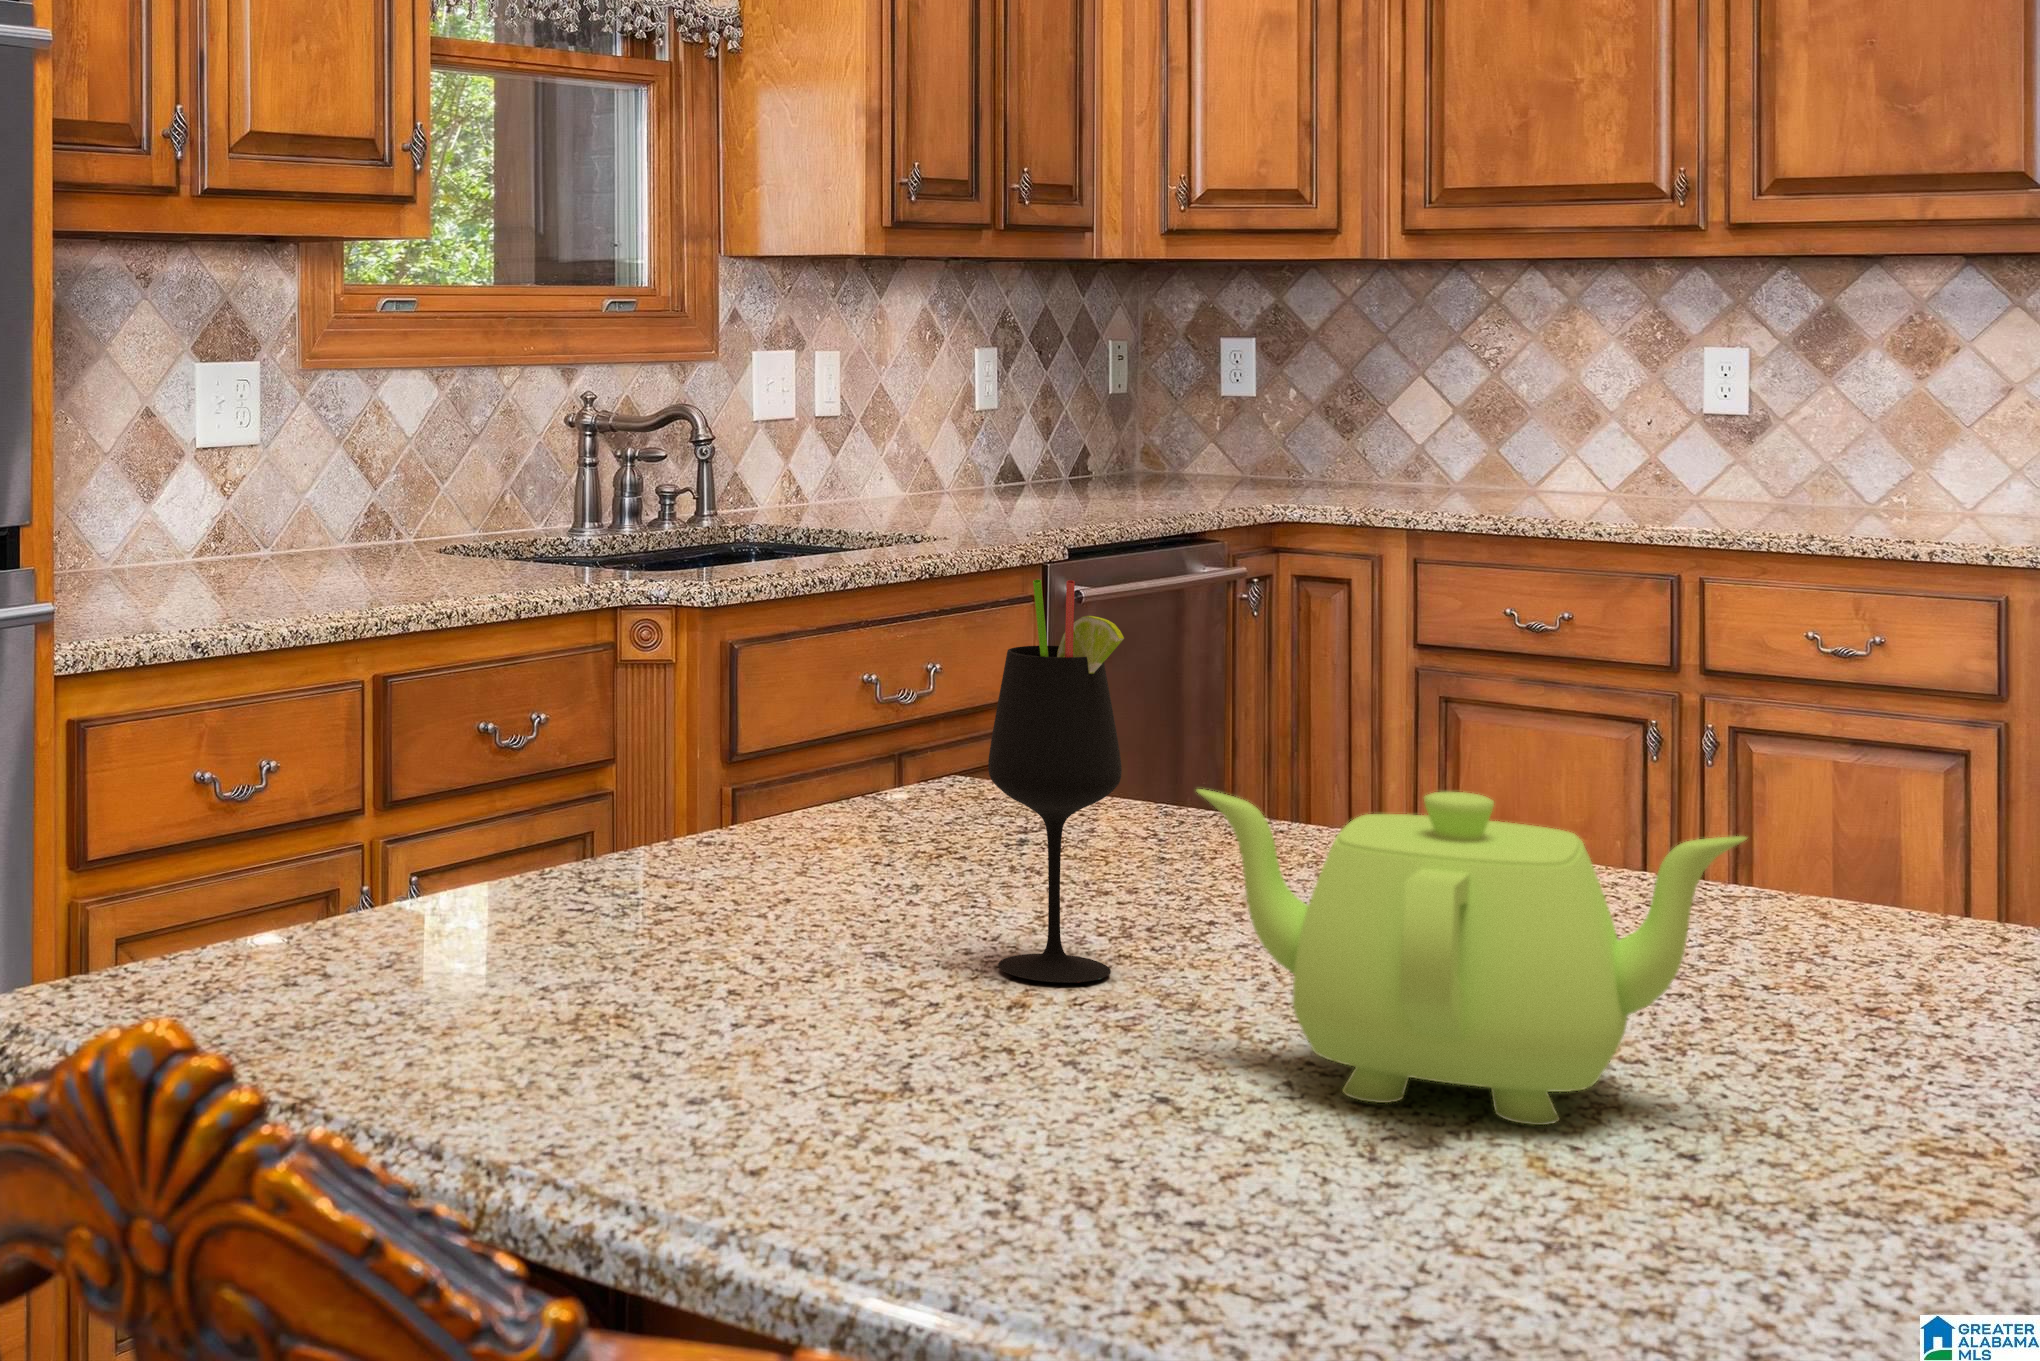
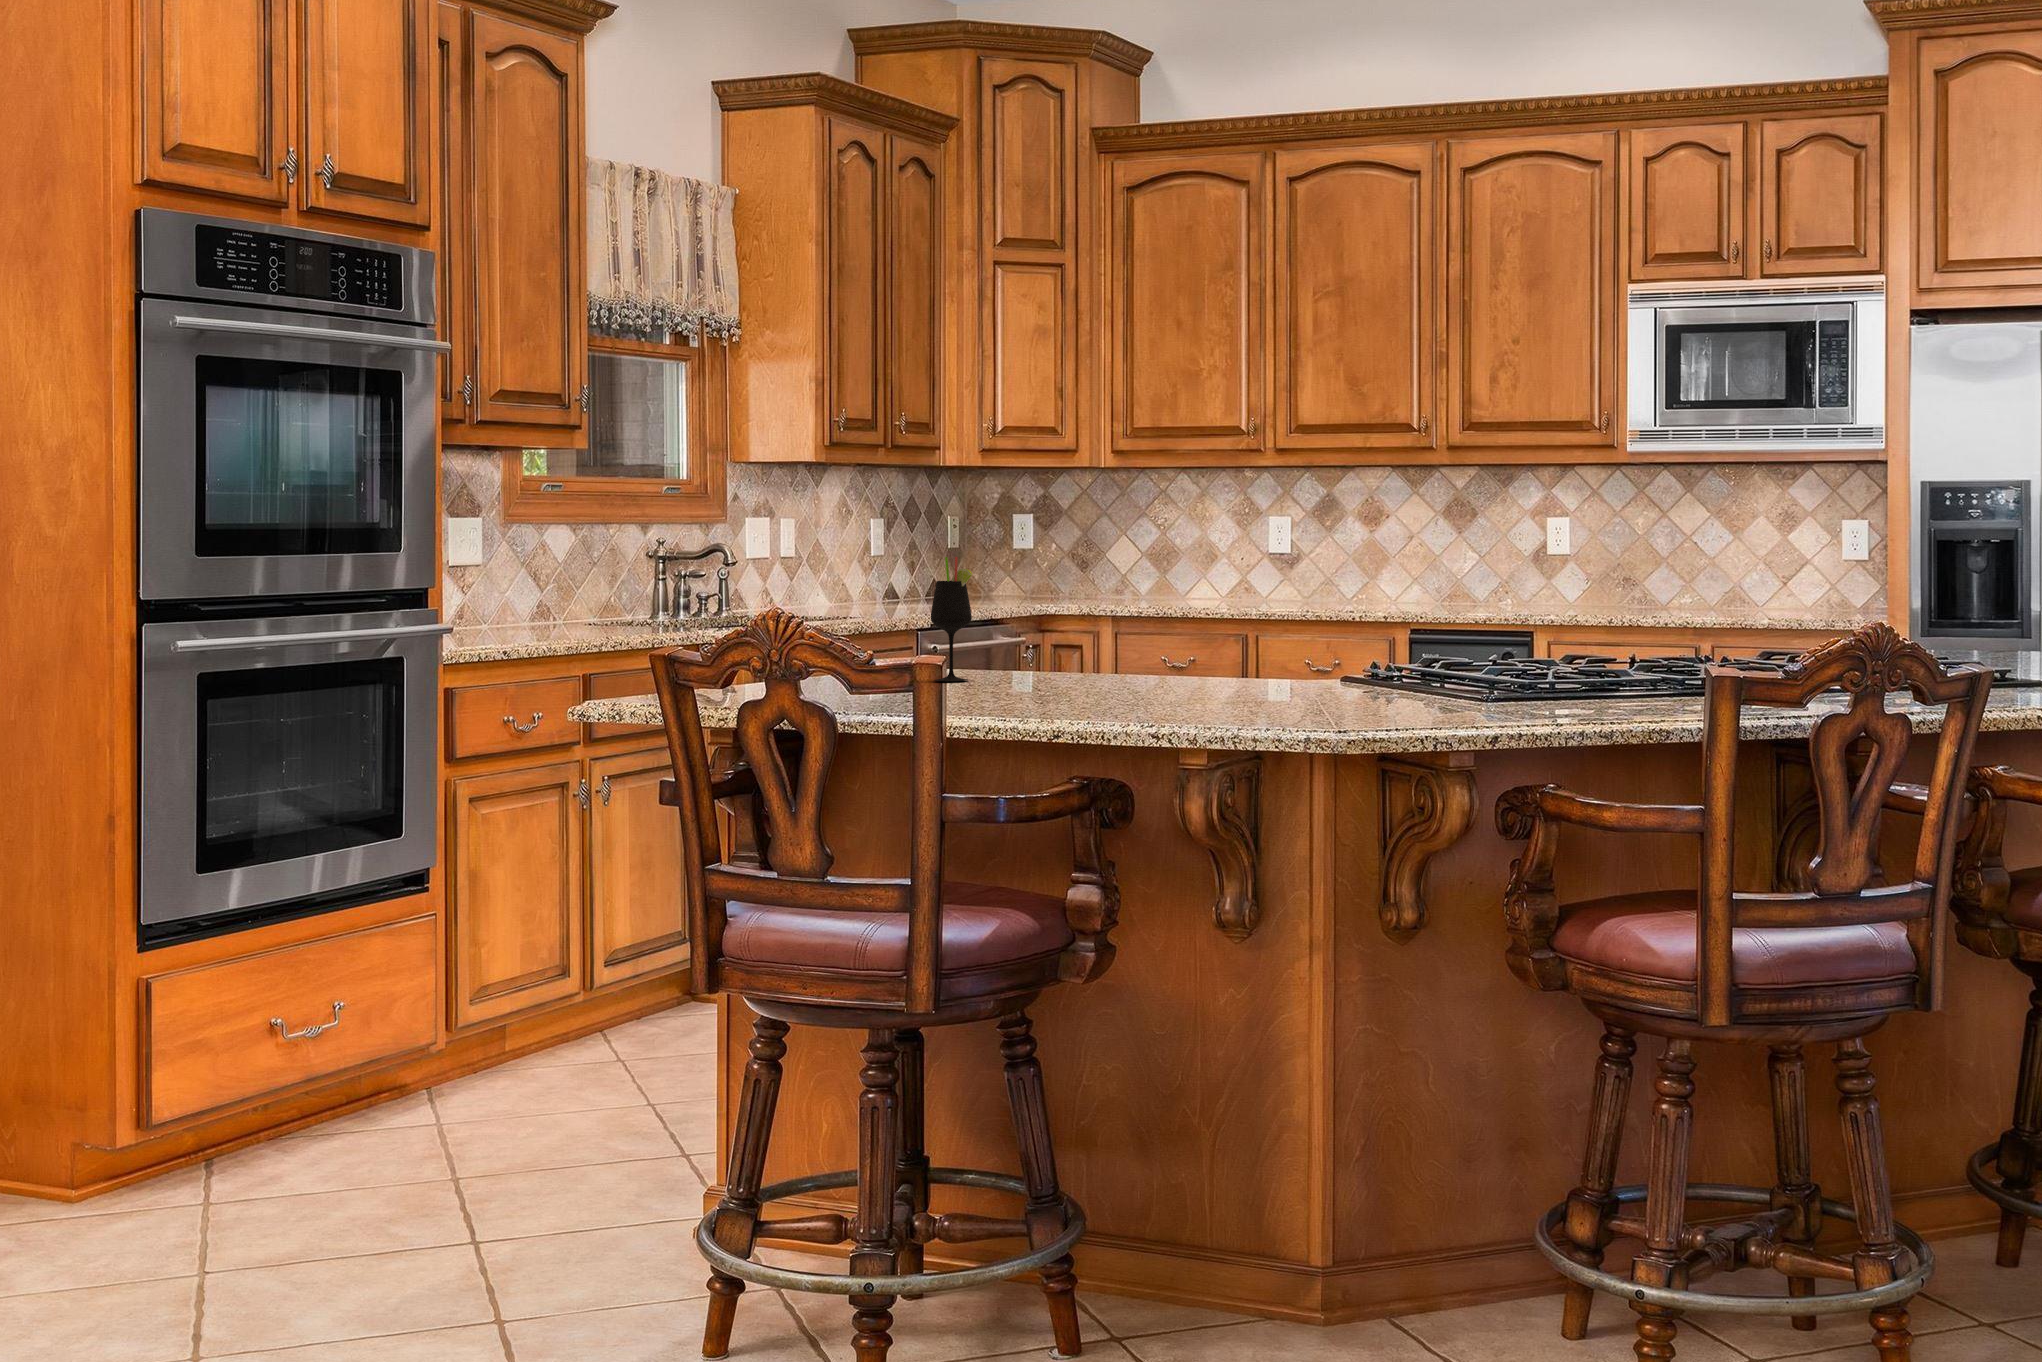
teapot: present [1197,789,1746,1125] -> none [993,605,1133,687]

